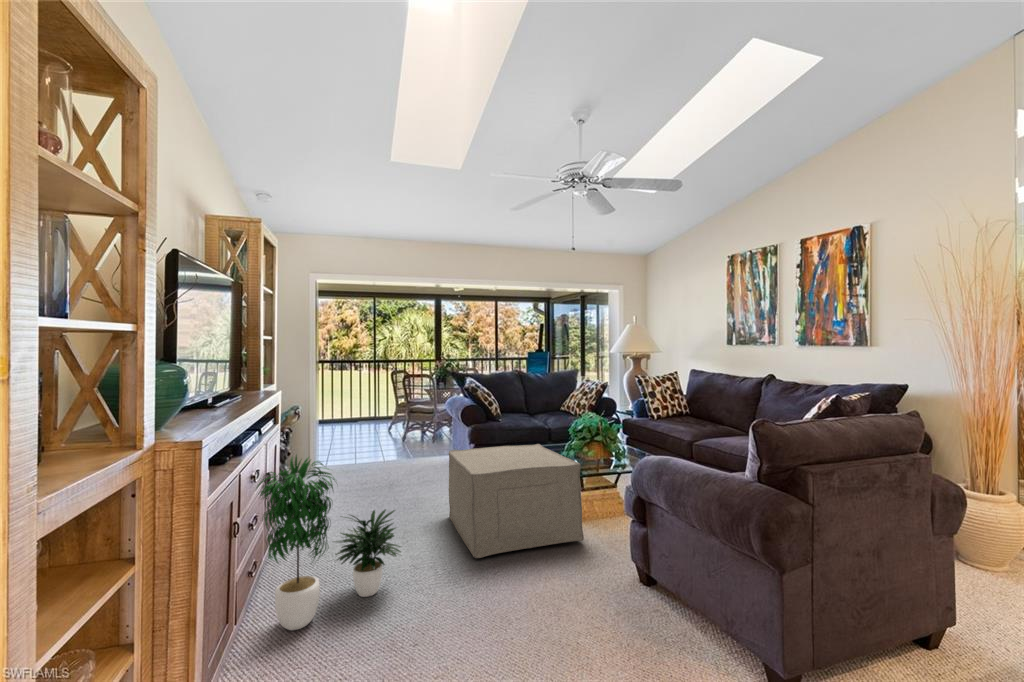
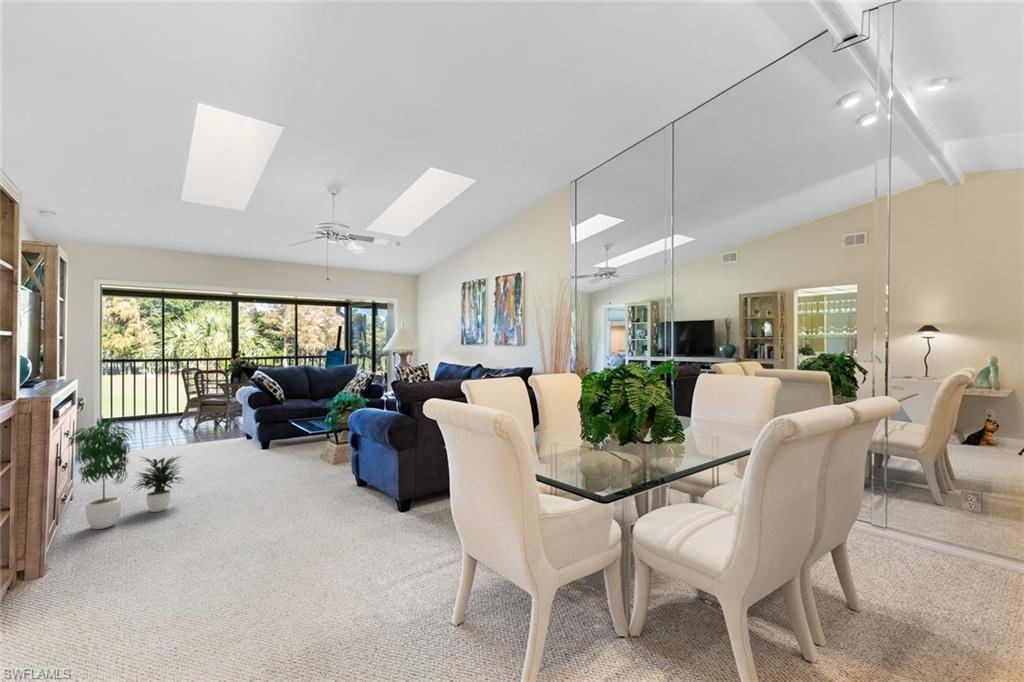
ottoman: present [449,444,584,558] -> none [230,416,331,488]

